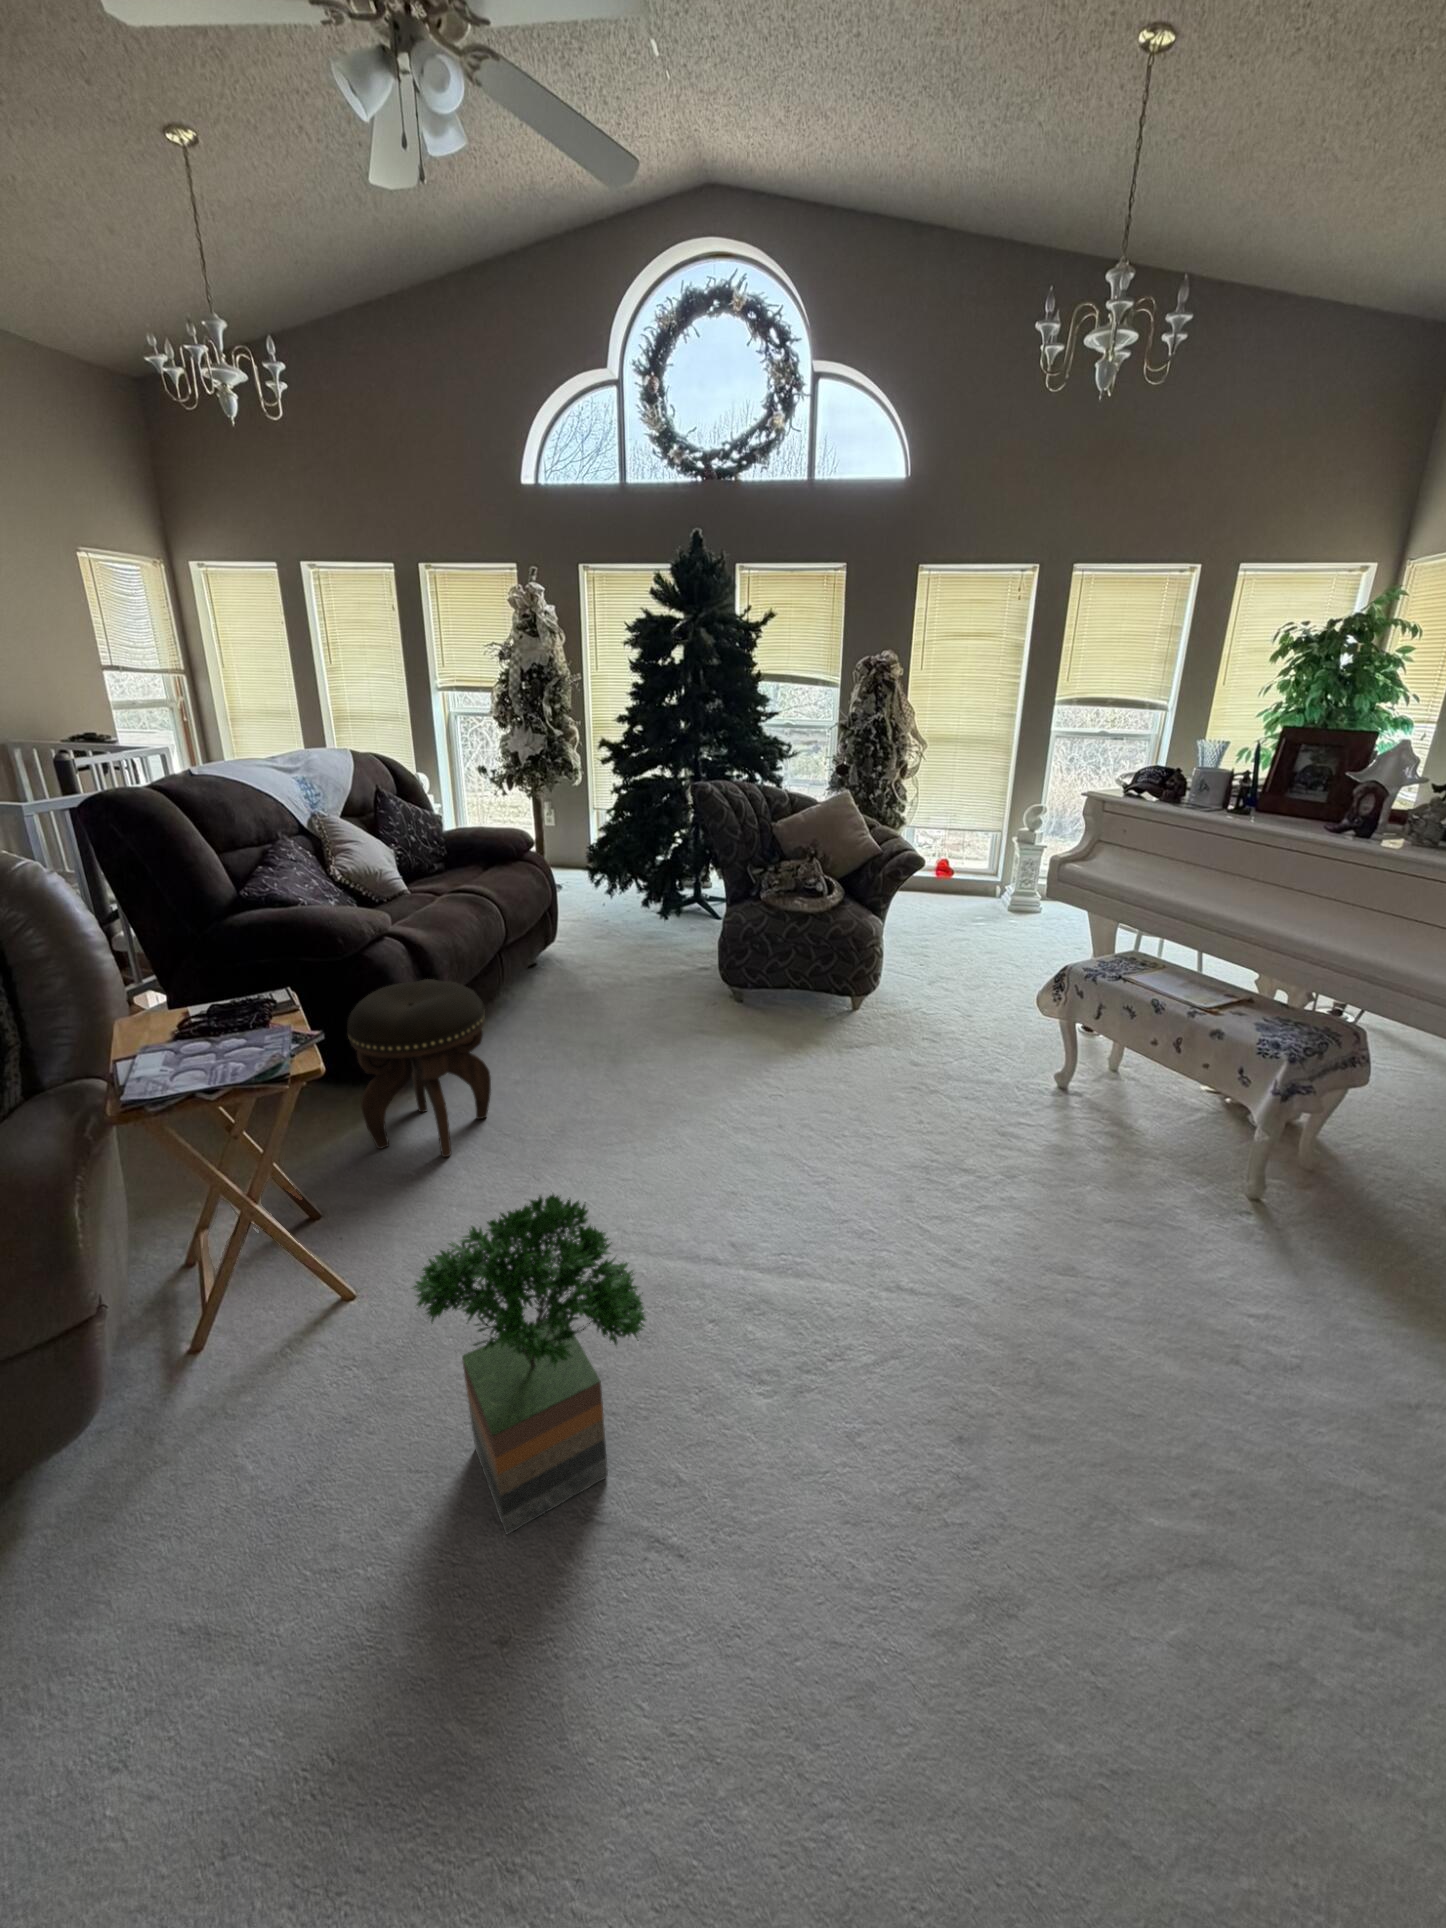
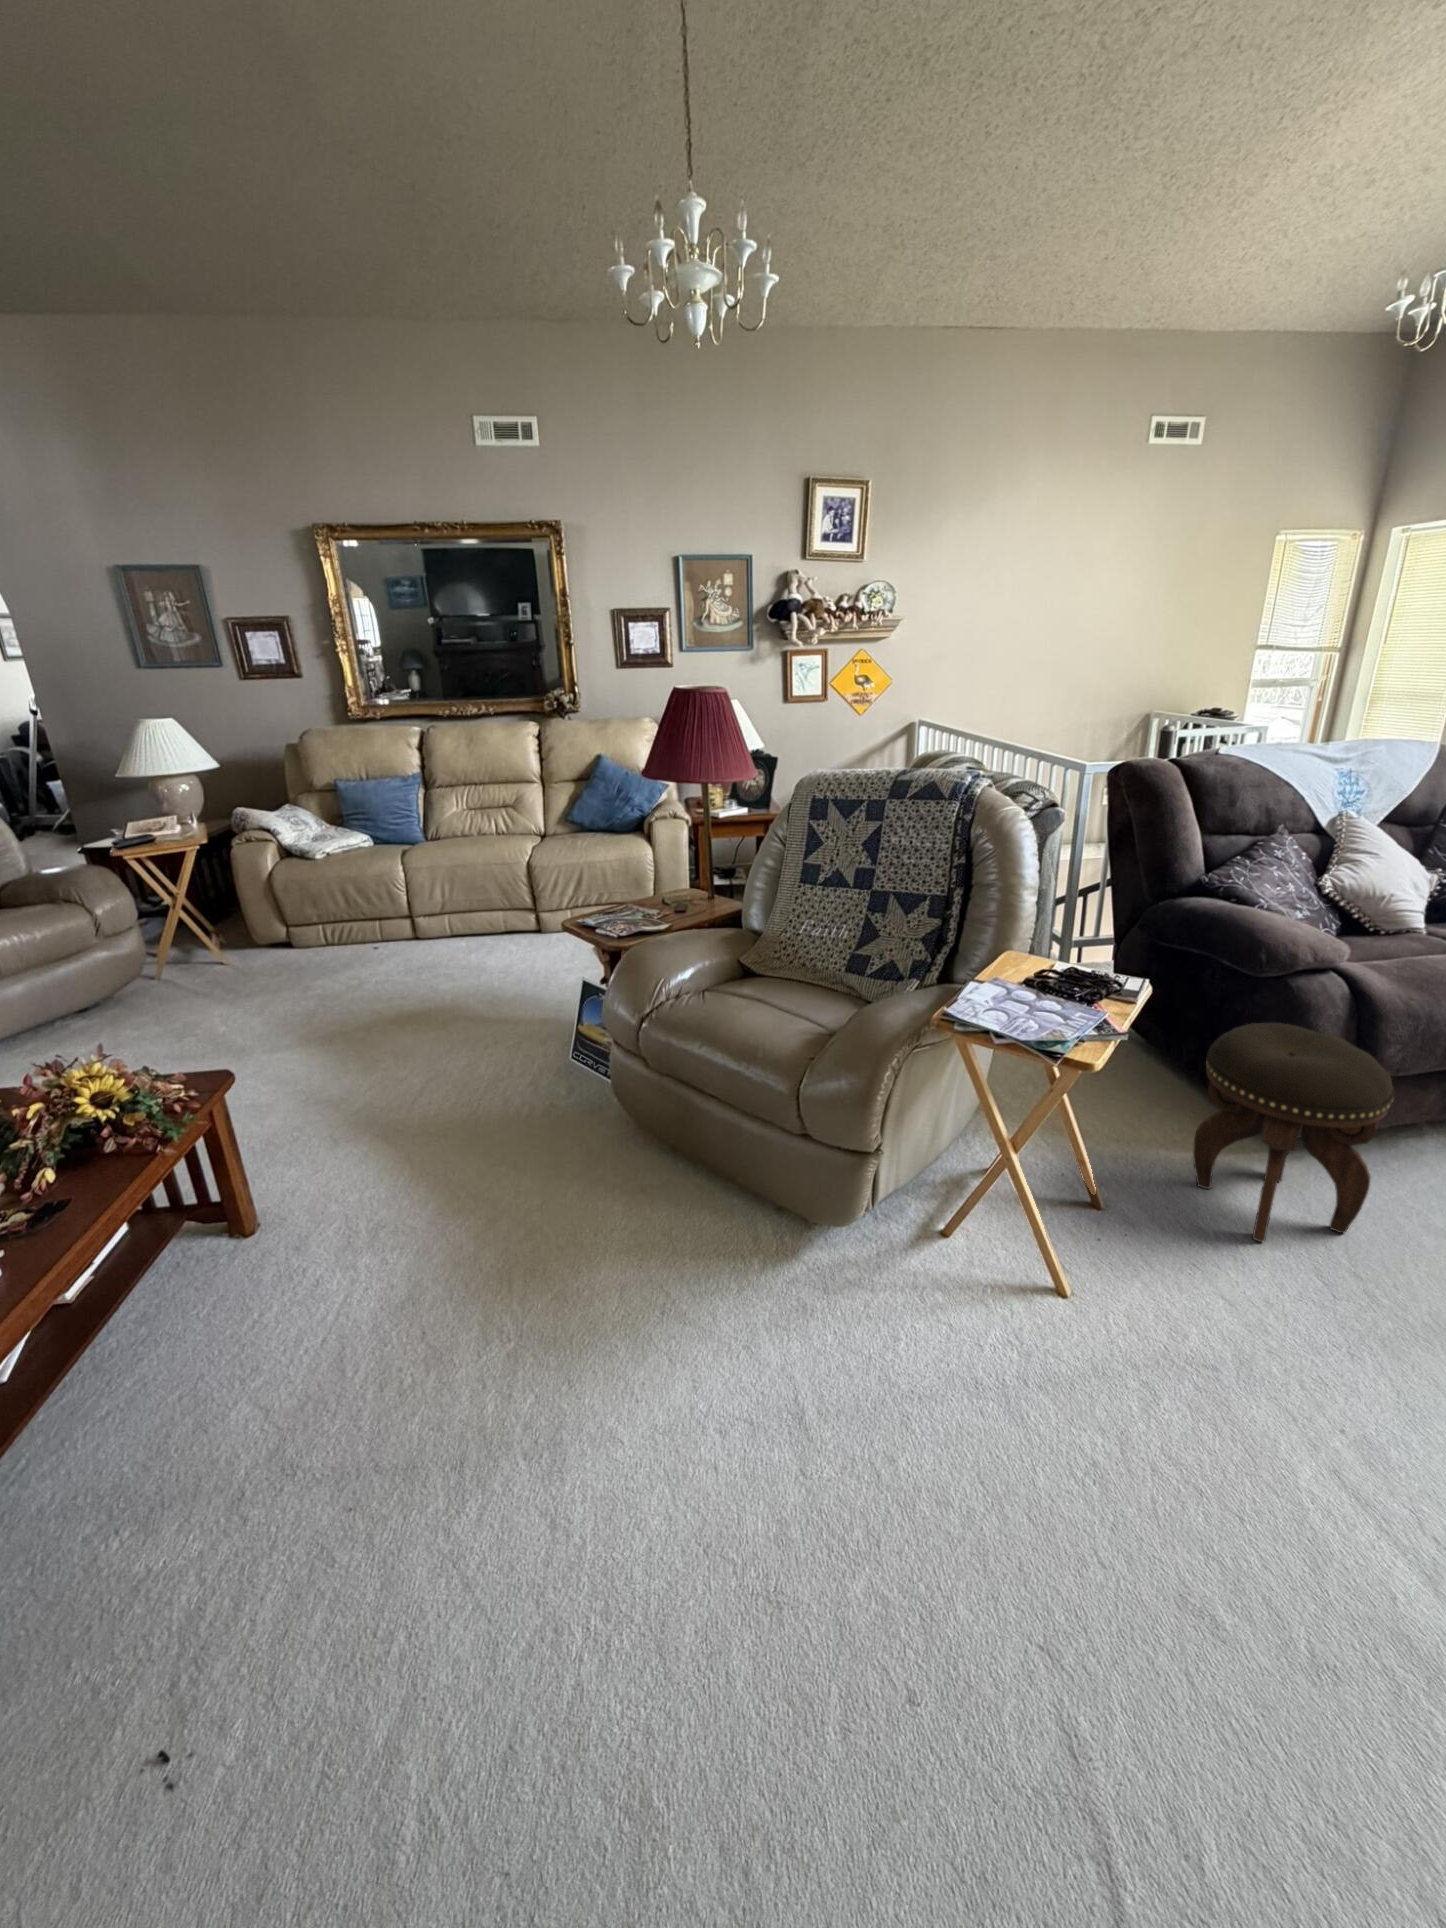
potted tree: present [413,1194,645,1535] -> none [992,1290,1253,1699]

